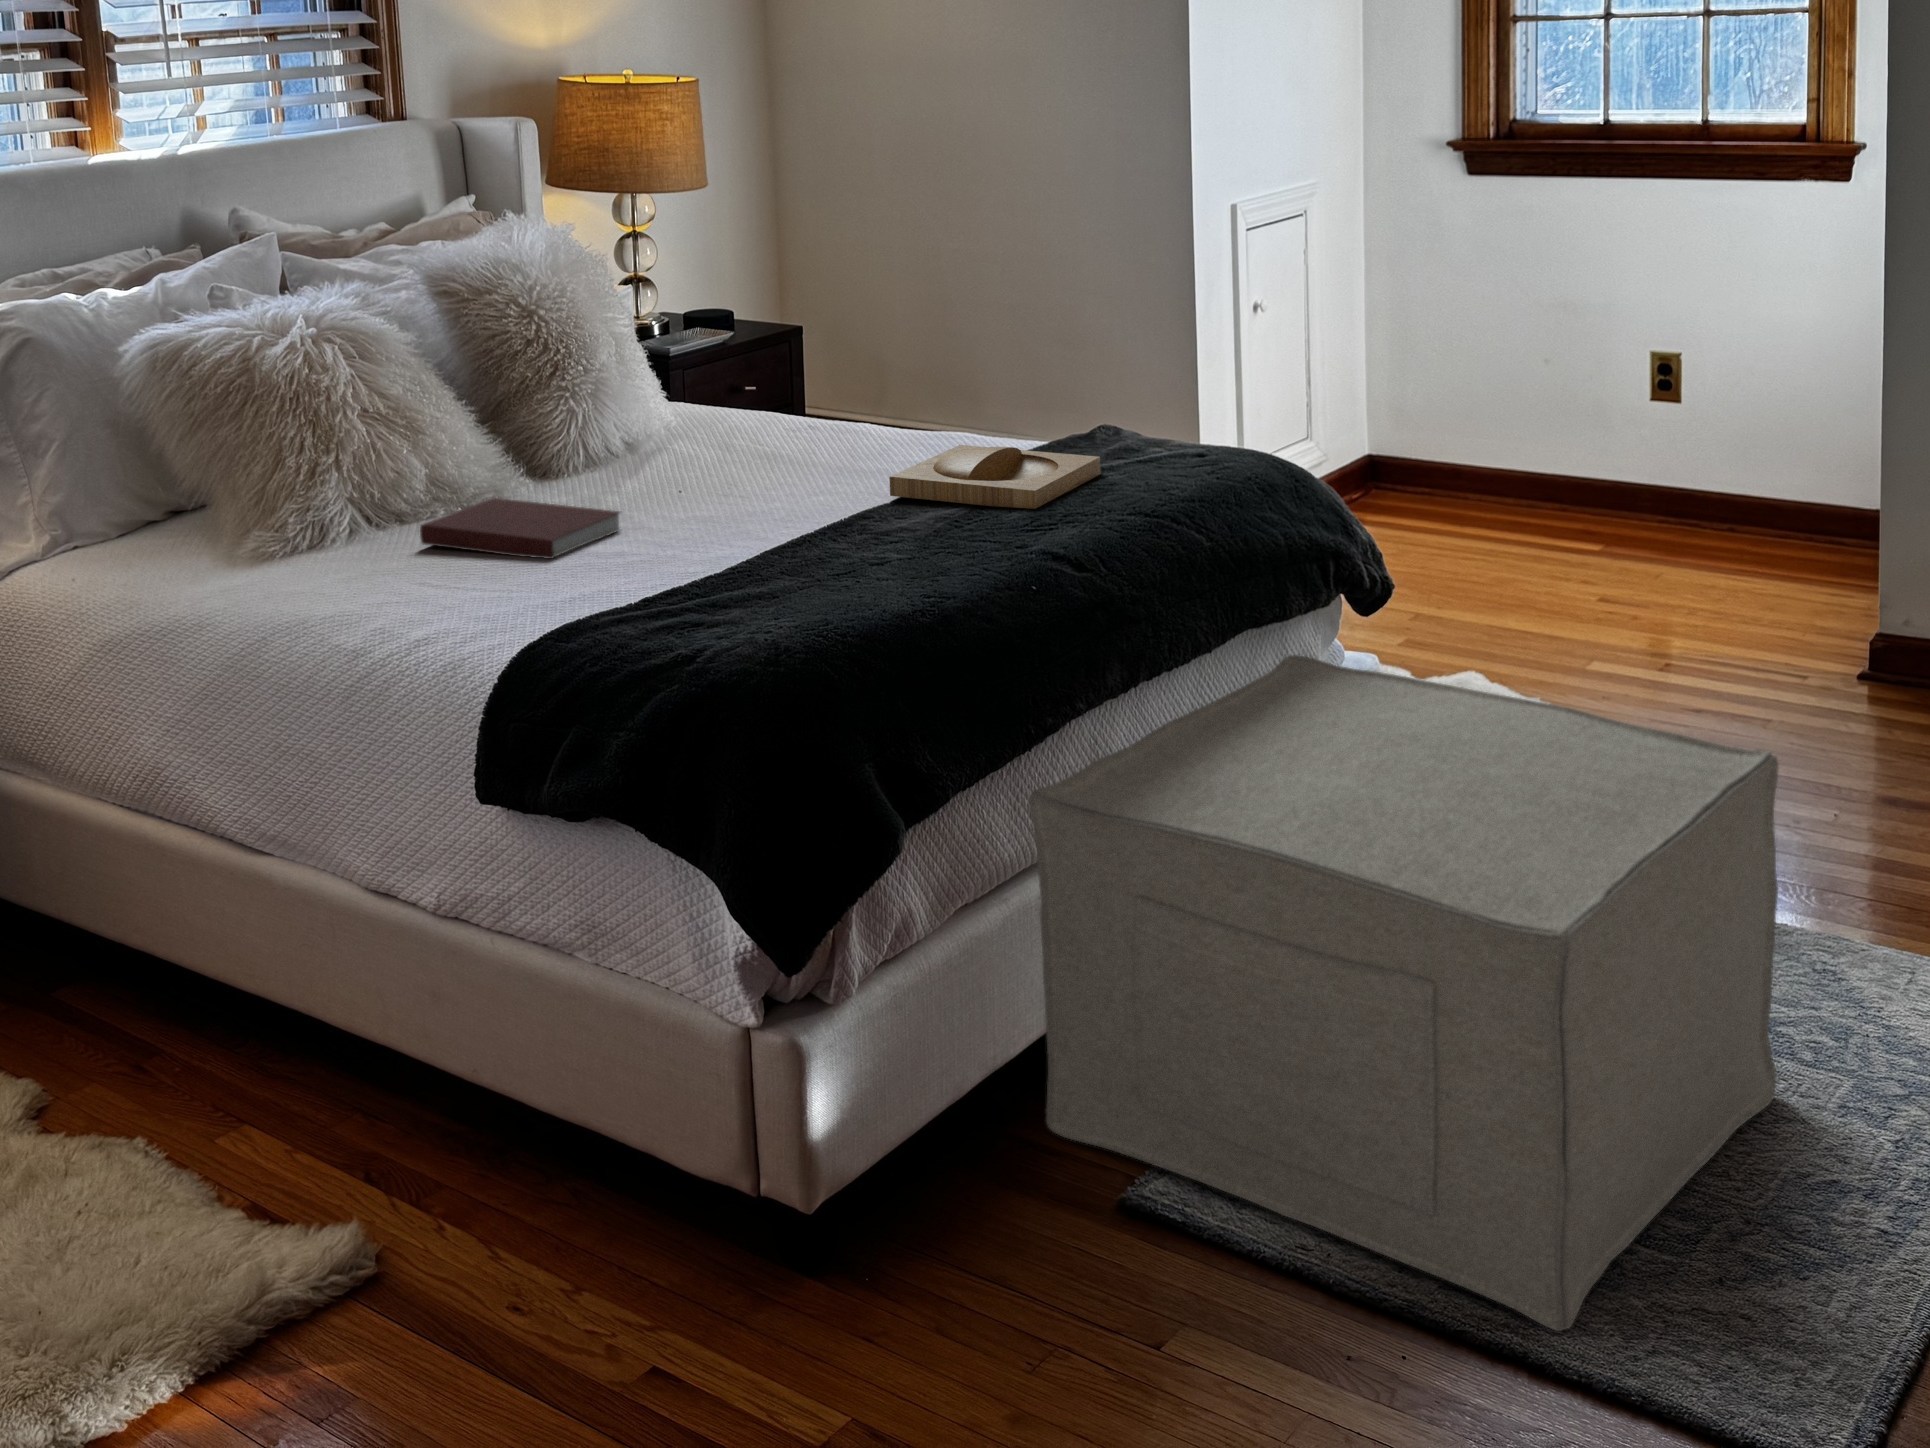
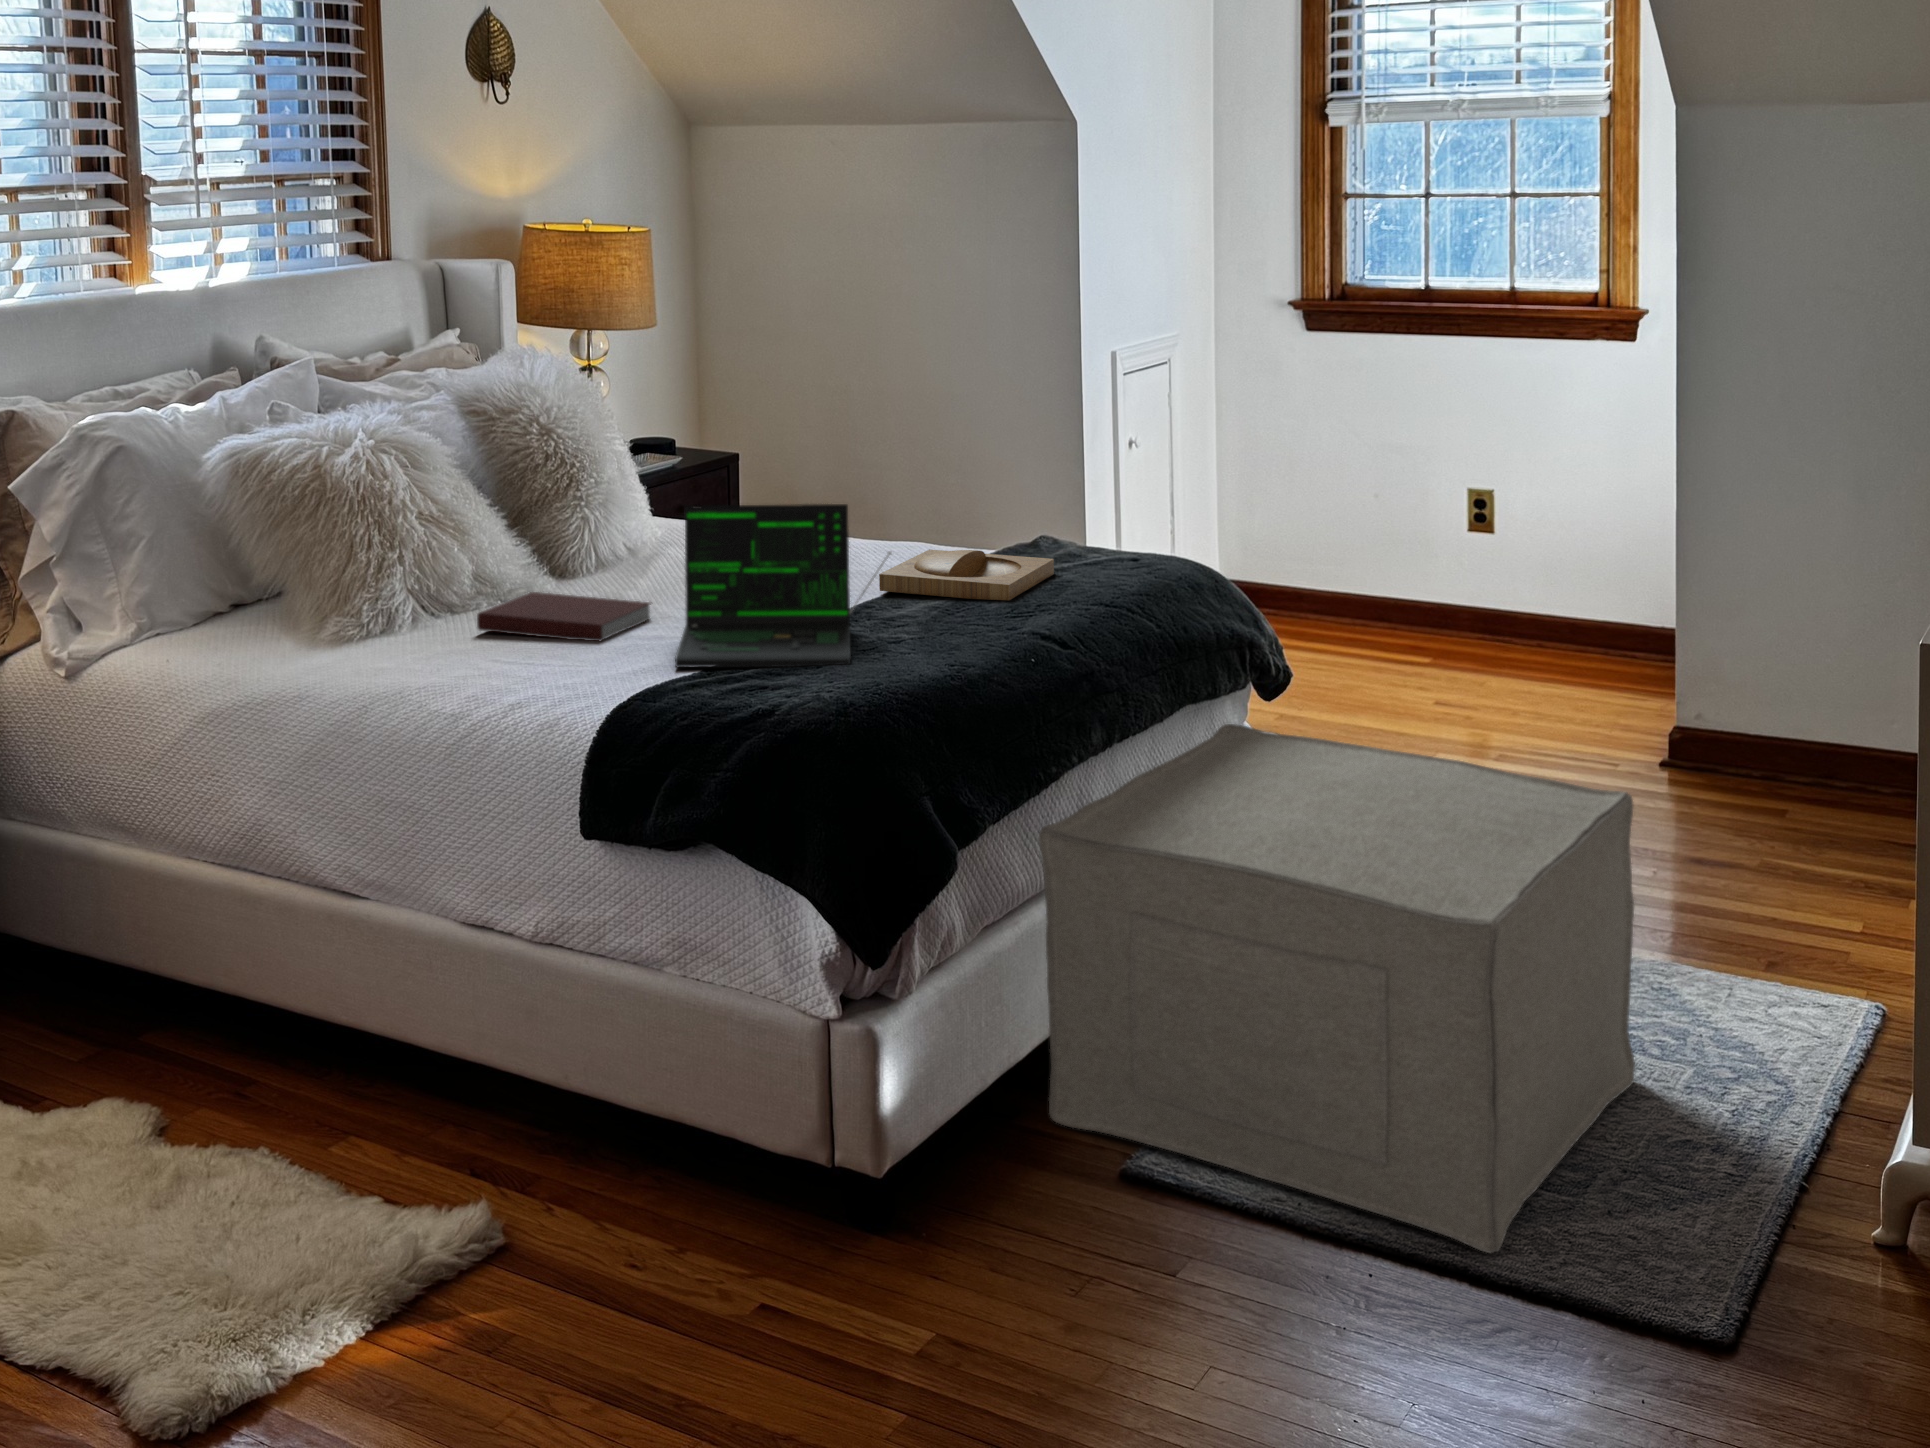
laptop: none [615,400,885,596] -> present [675,504,891,667]

